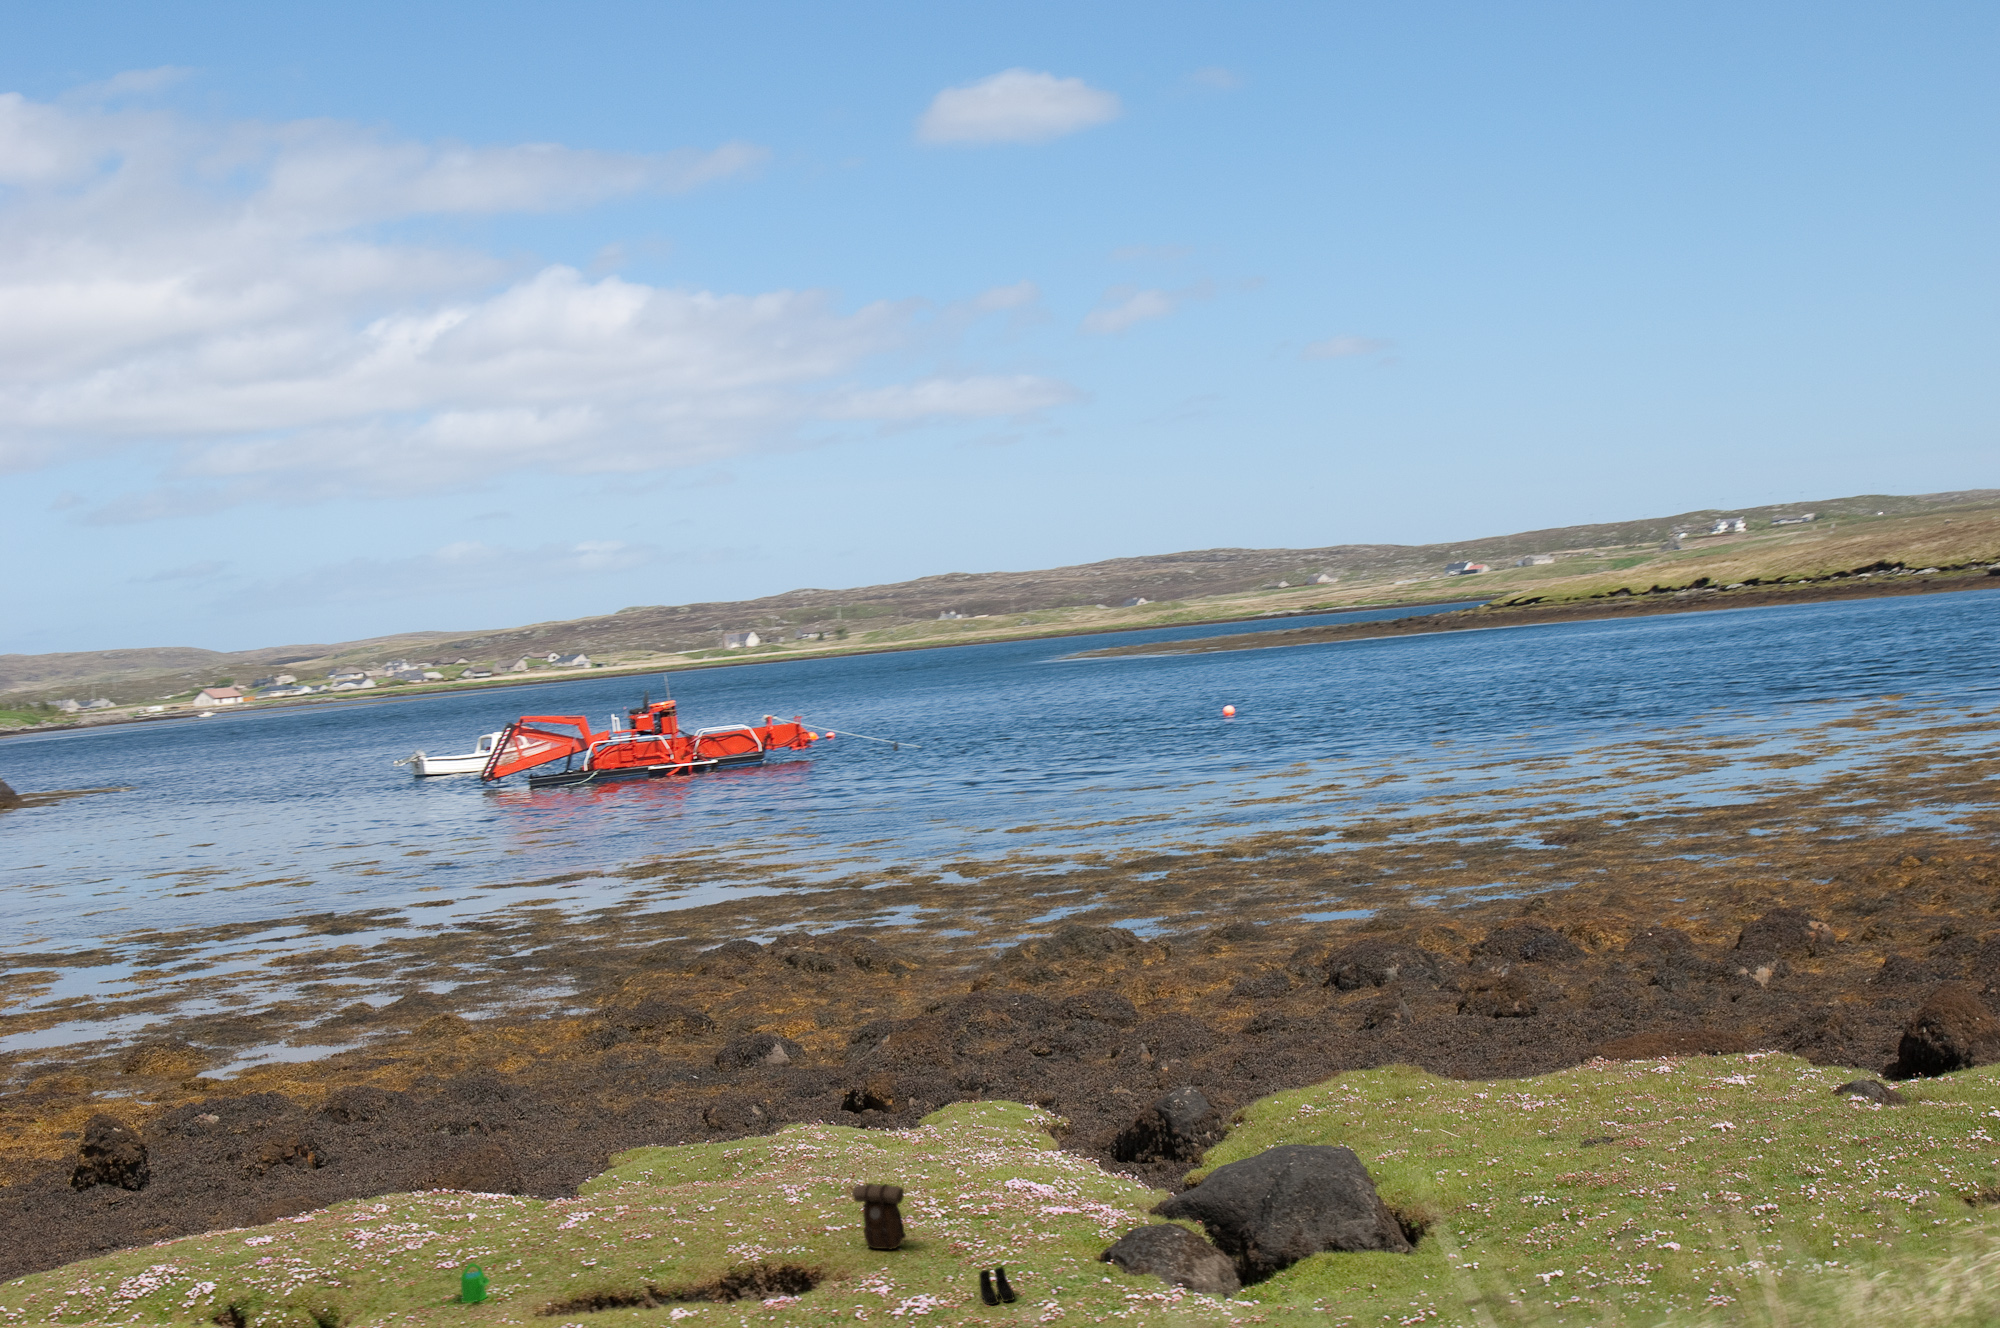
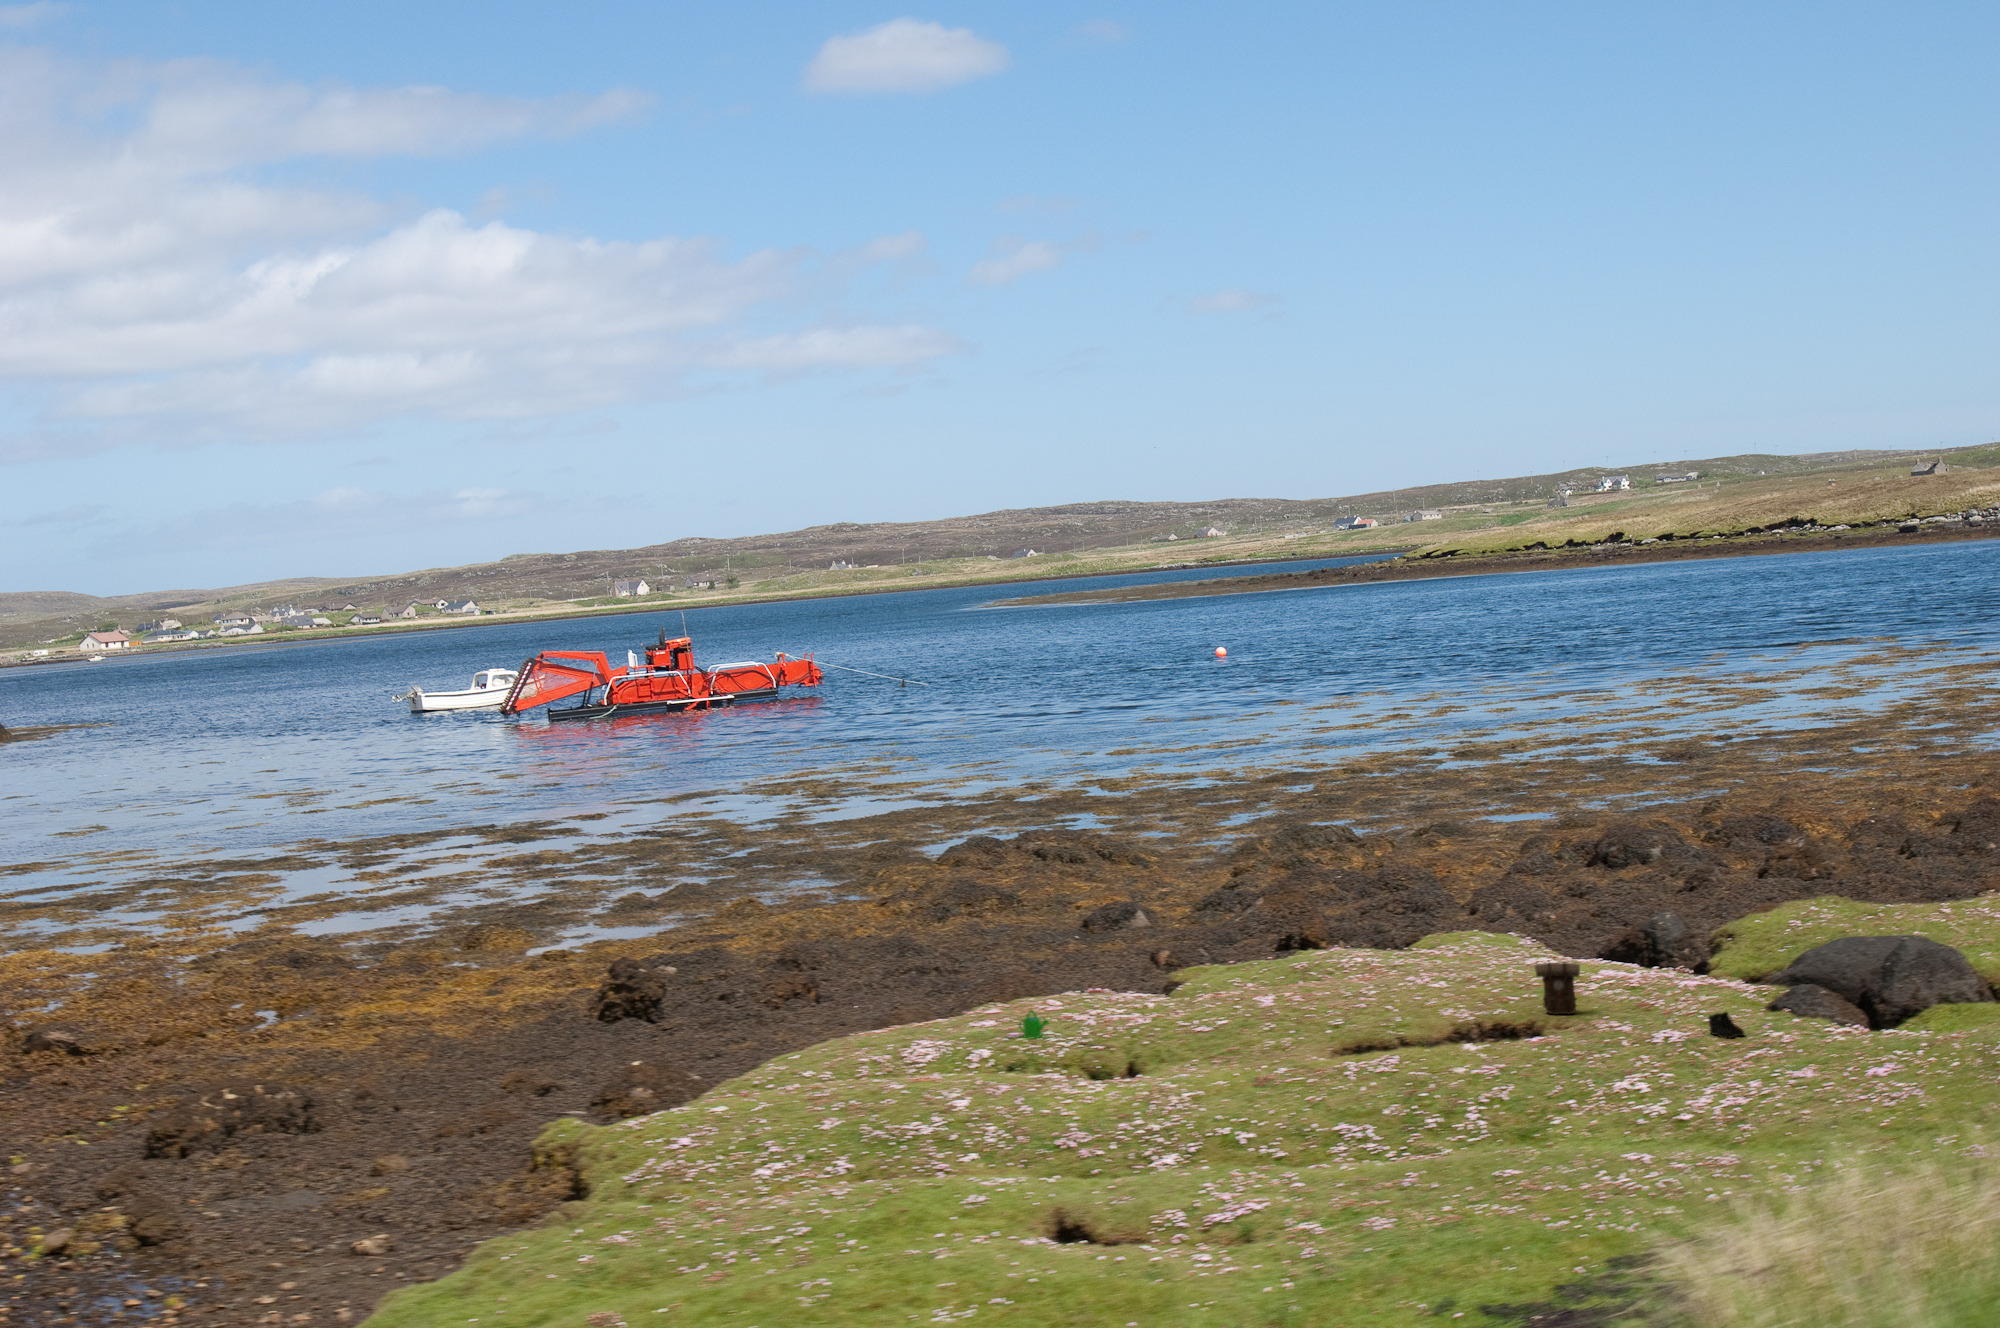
watering can: present [460,1263,490,1303] -> present [1019,1010,1049,1038]

